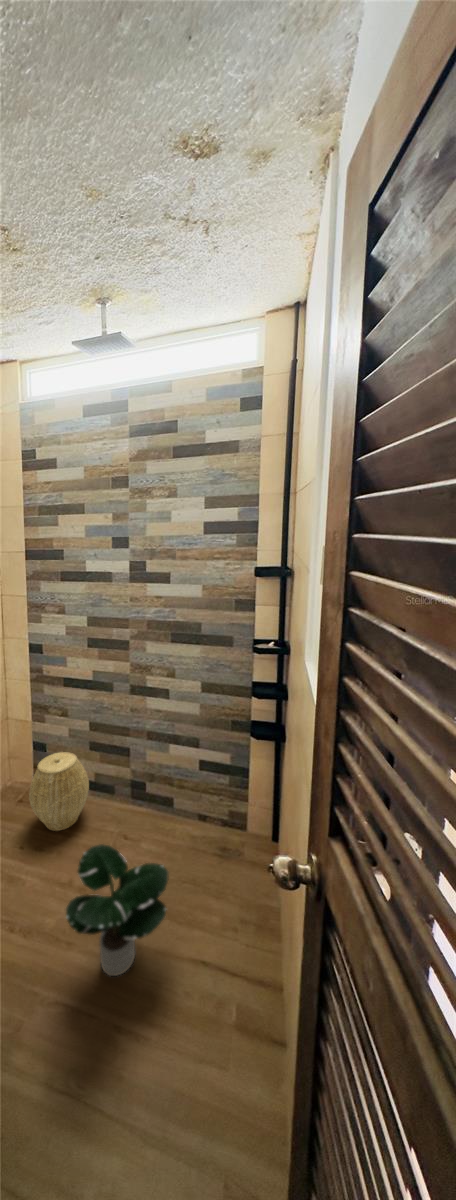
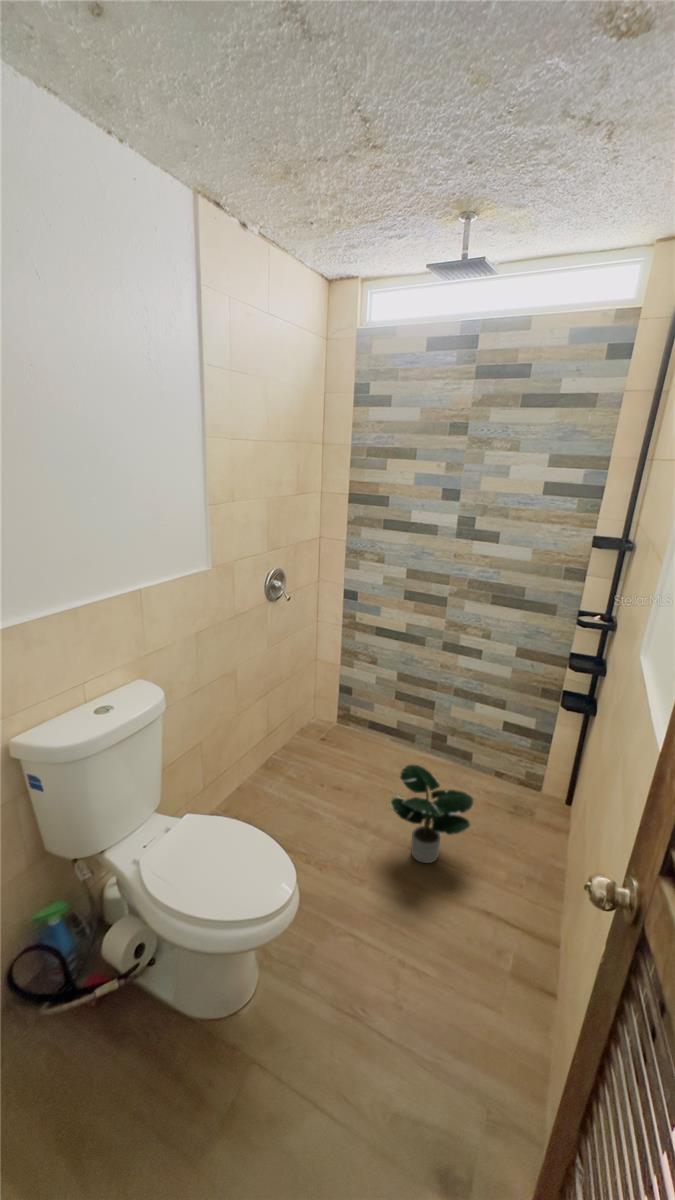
woven basket: present [29,752,89,831] -> none [340,693,392,762]

